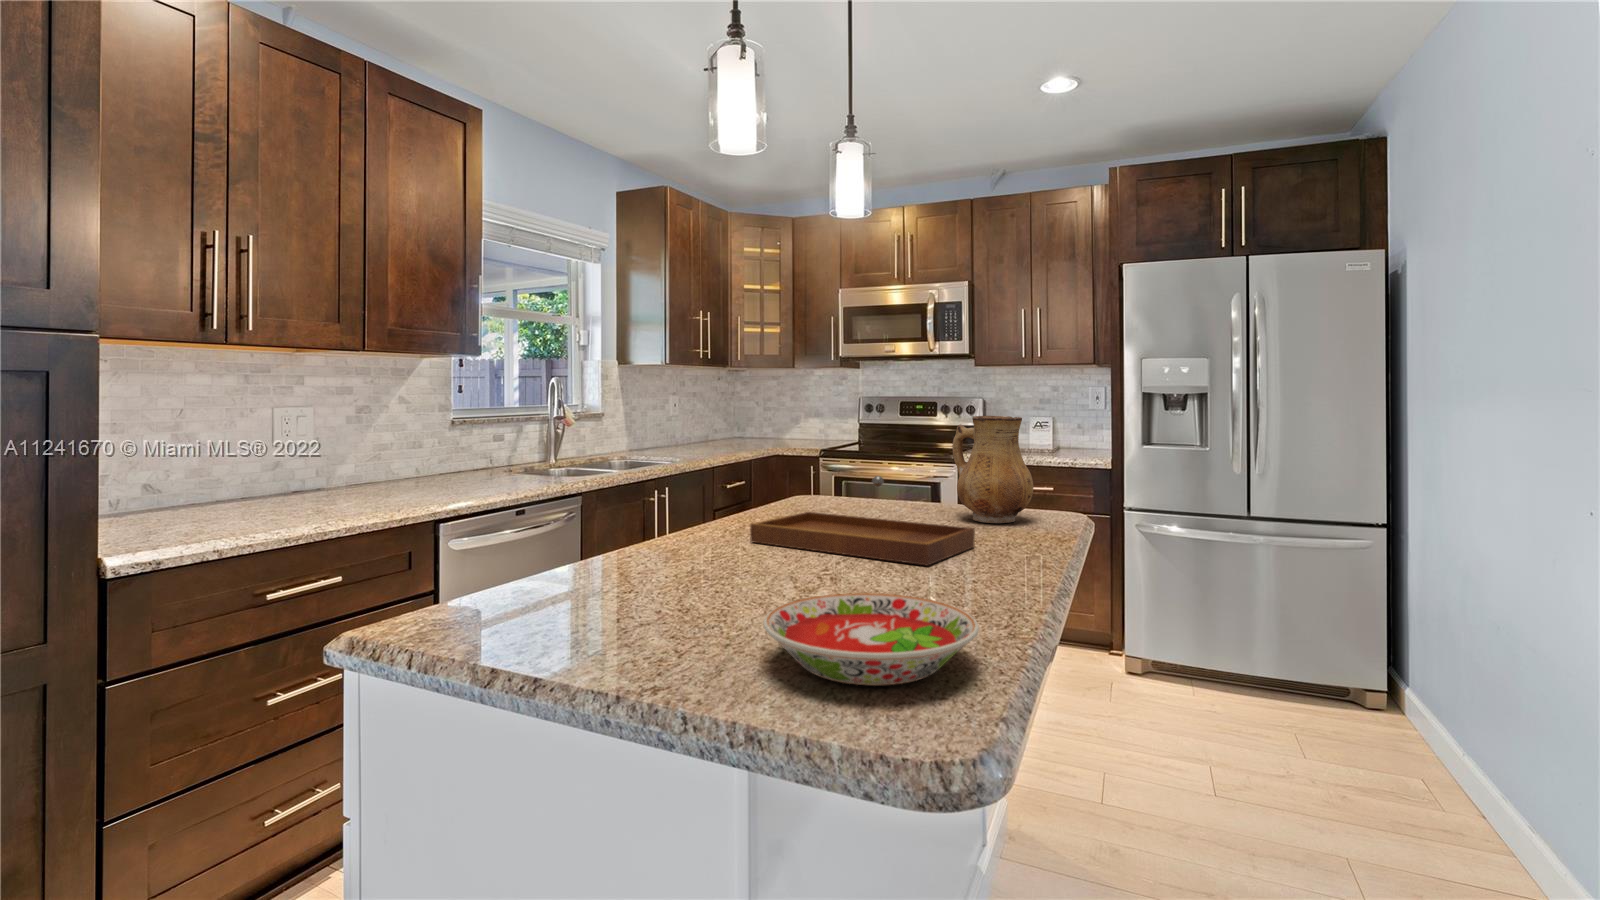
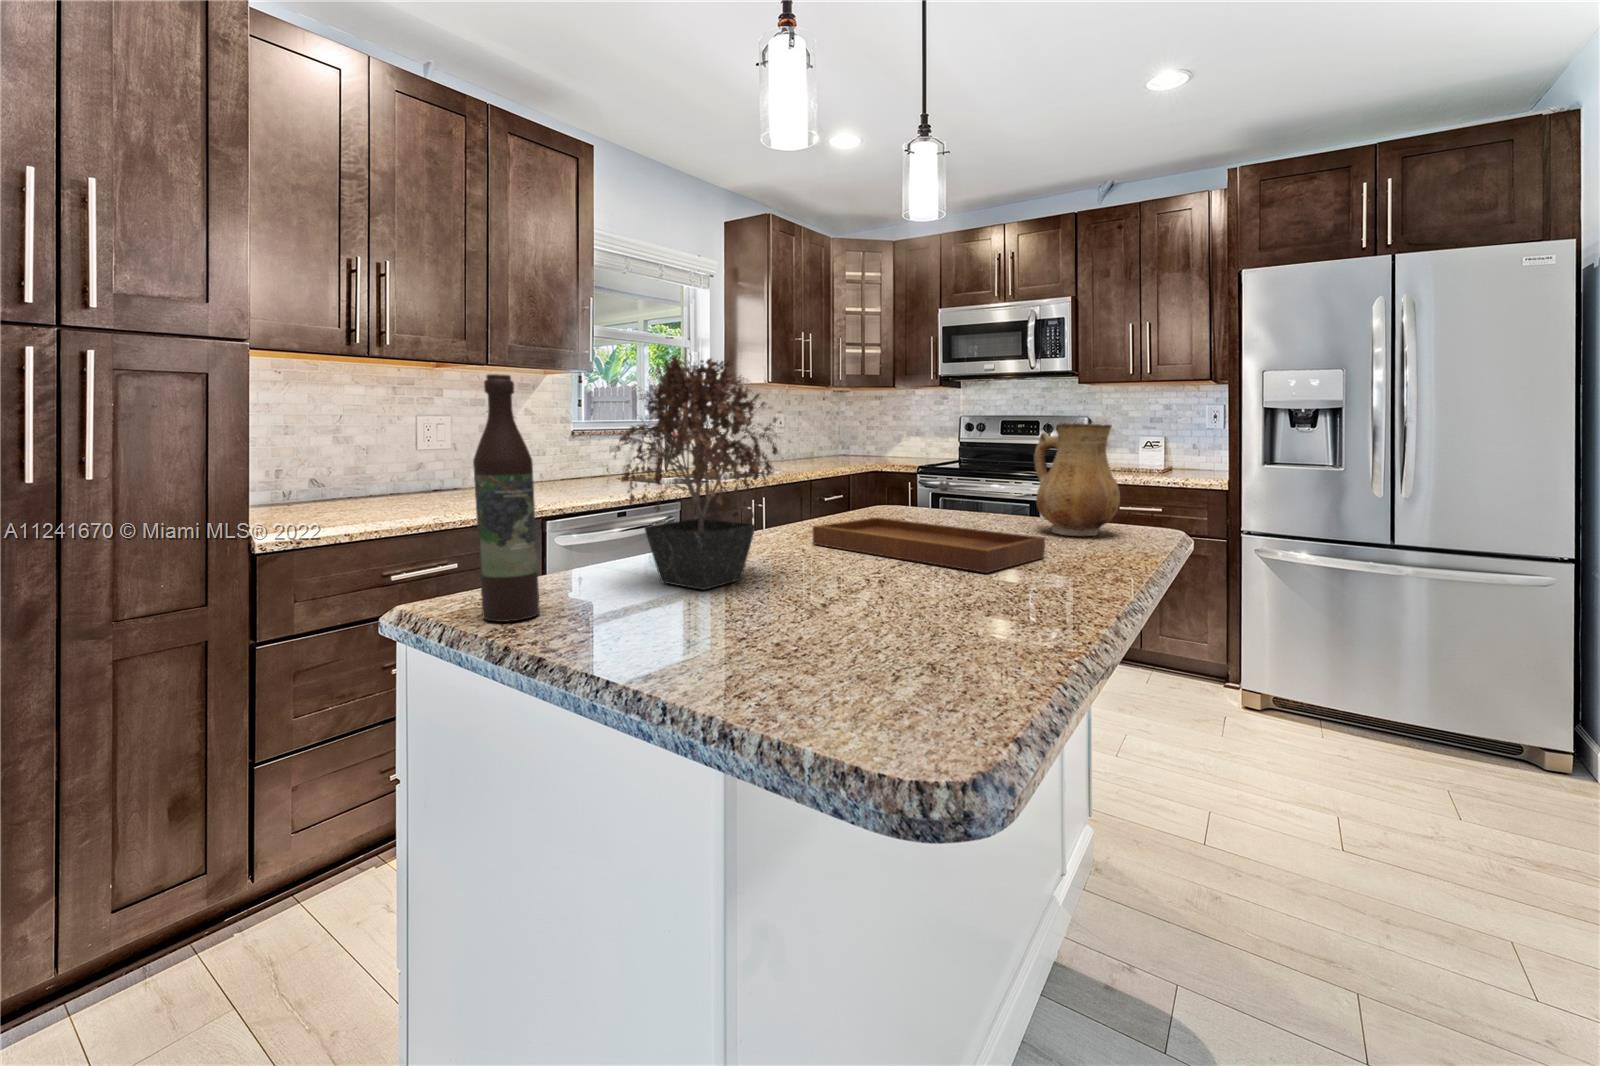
potted plant: none [565,363,749,597] -> present [614,355,791,590]
wine bottle: none [447,396,511,642] -> present [473,374,540,622]
bowl: present [763,593,979,686] -> none [768,593,1007,691]

